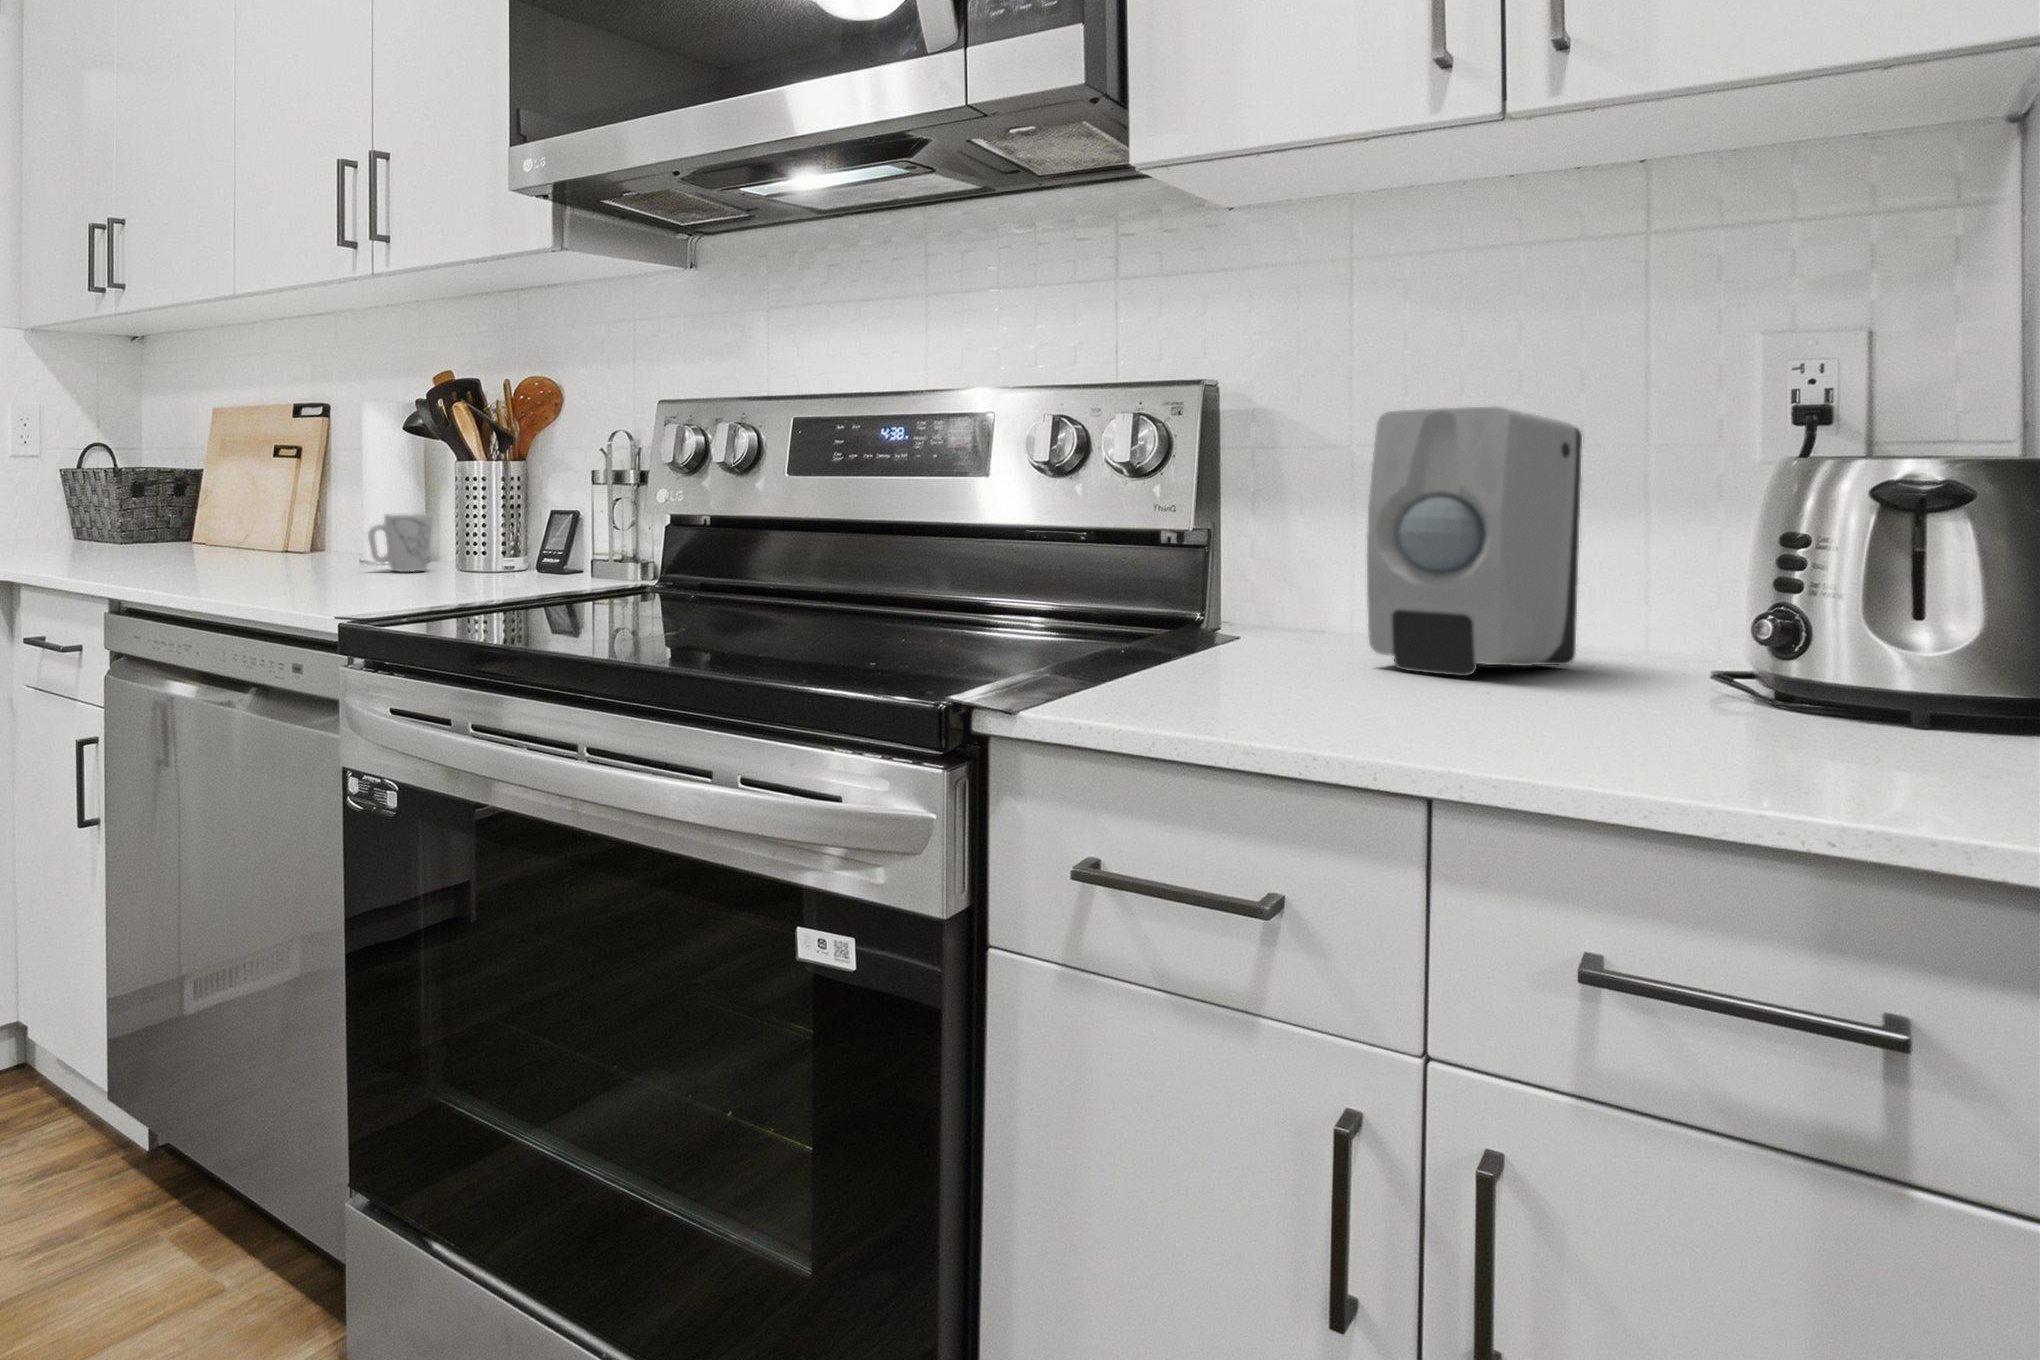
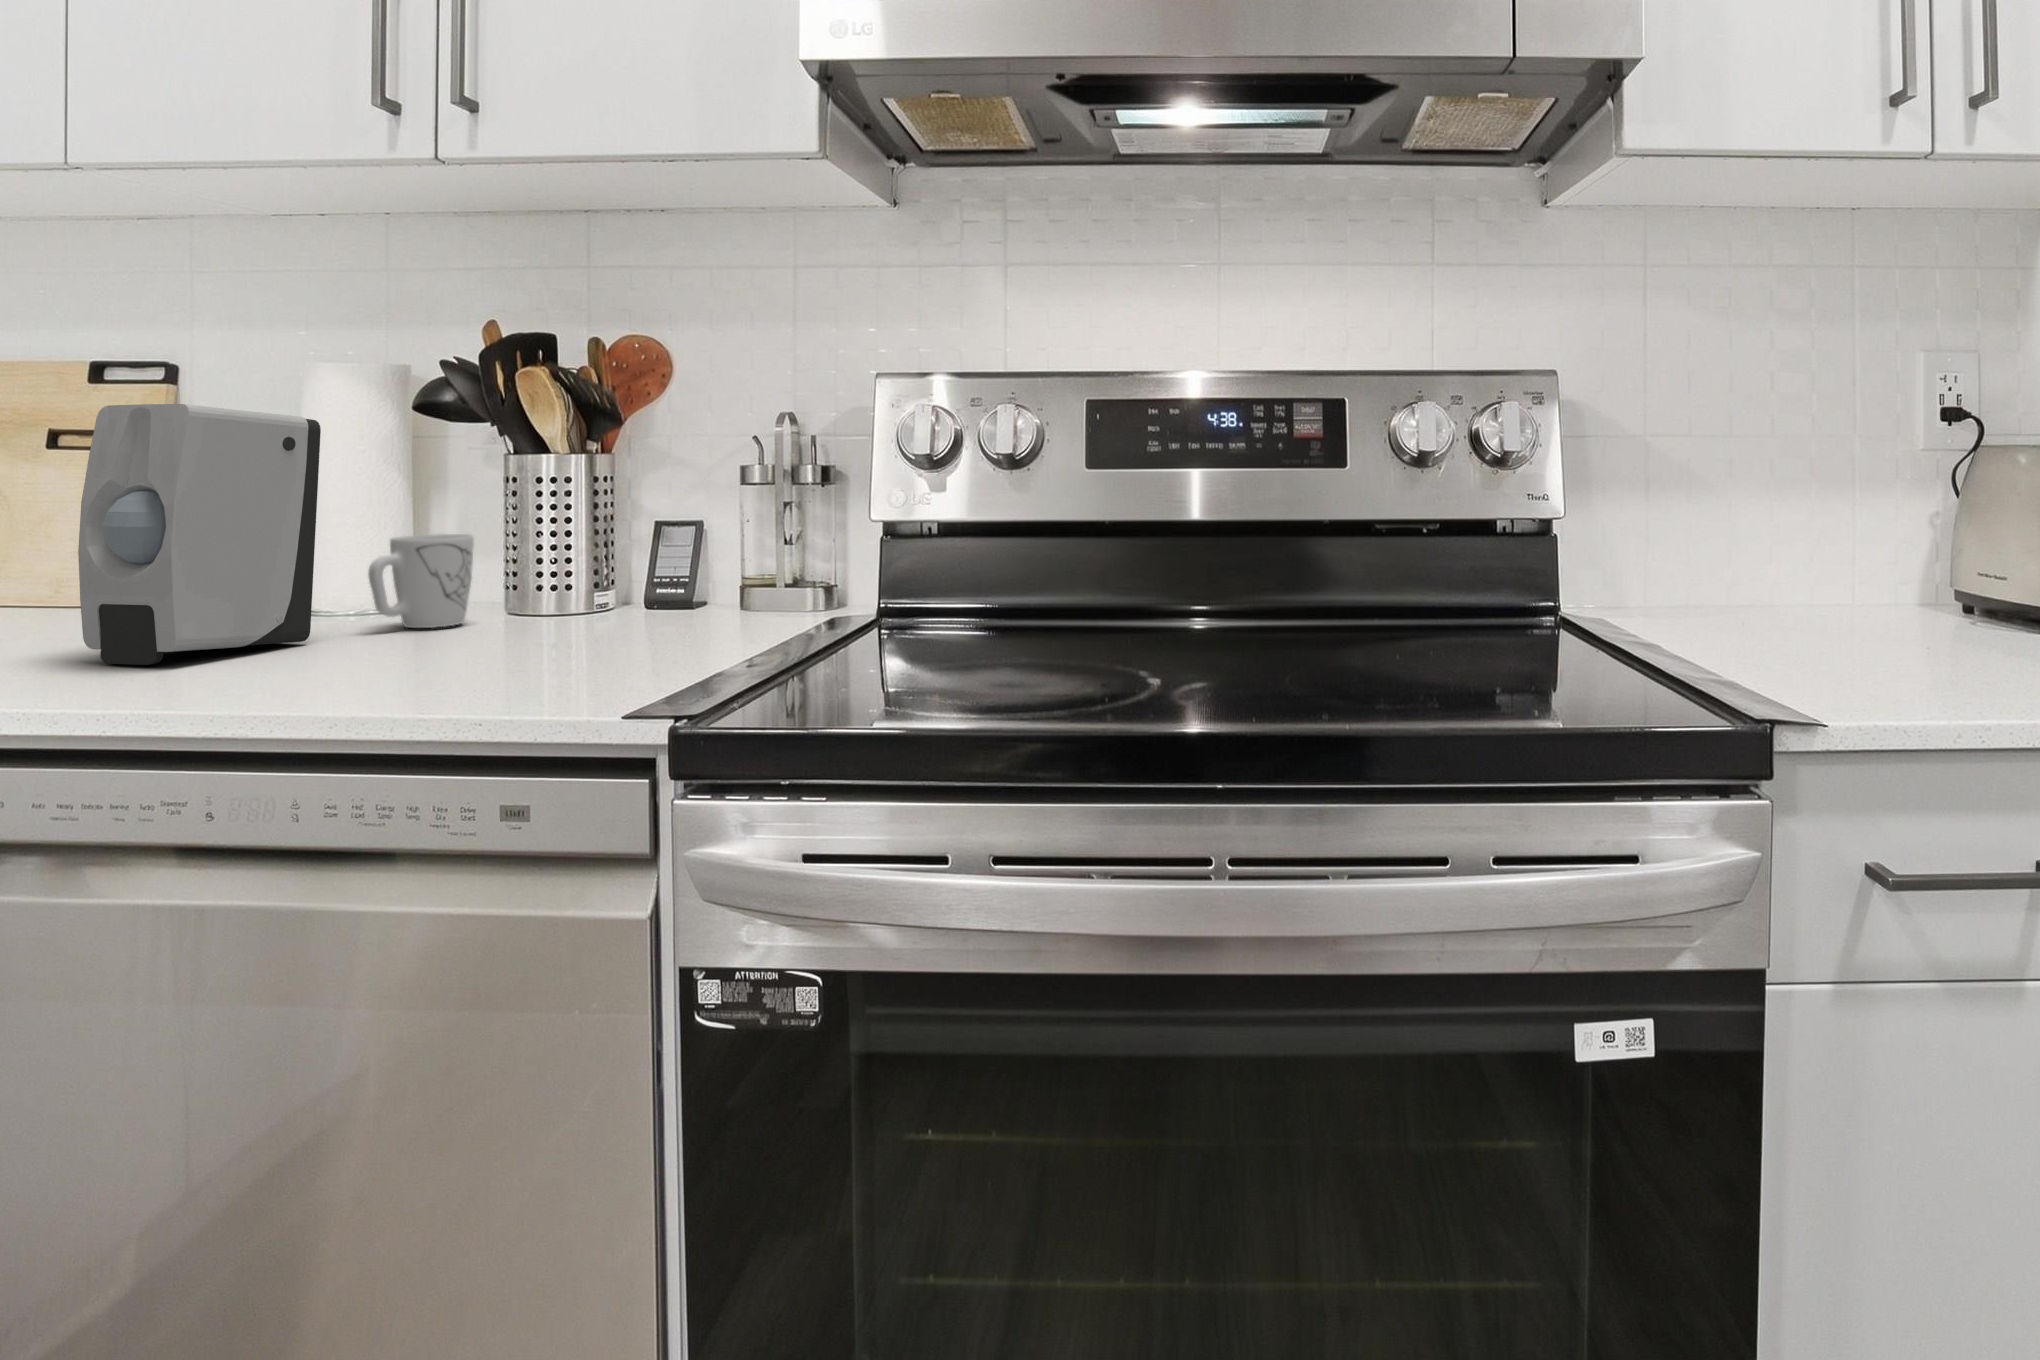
soap dispenser: present [1367,407,1582,676] -> present [78,404,321,665]

